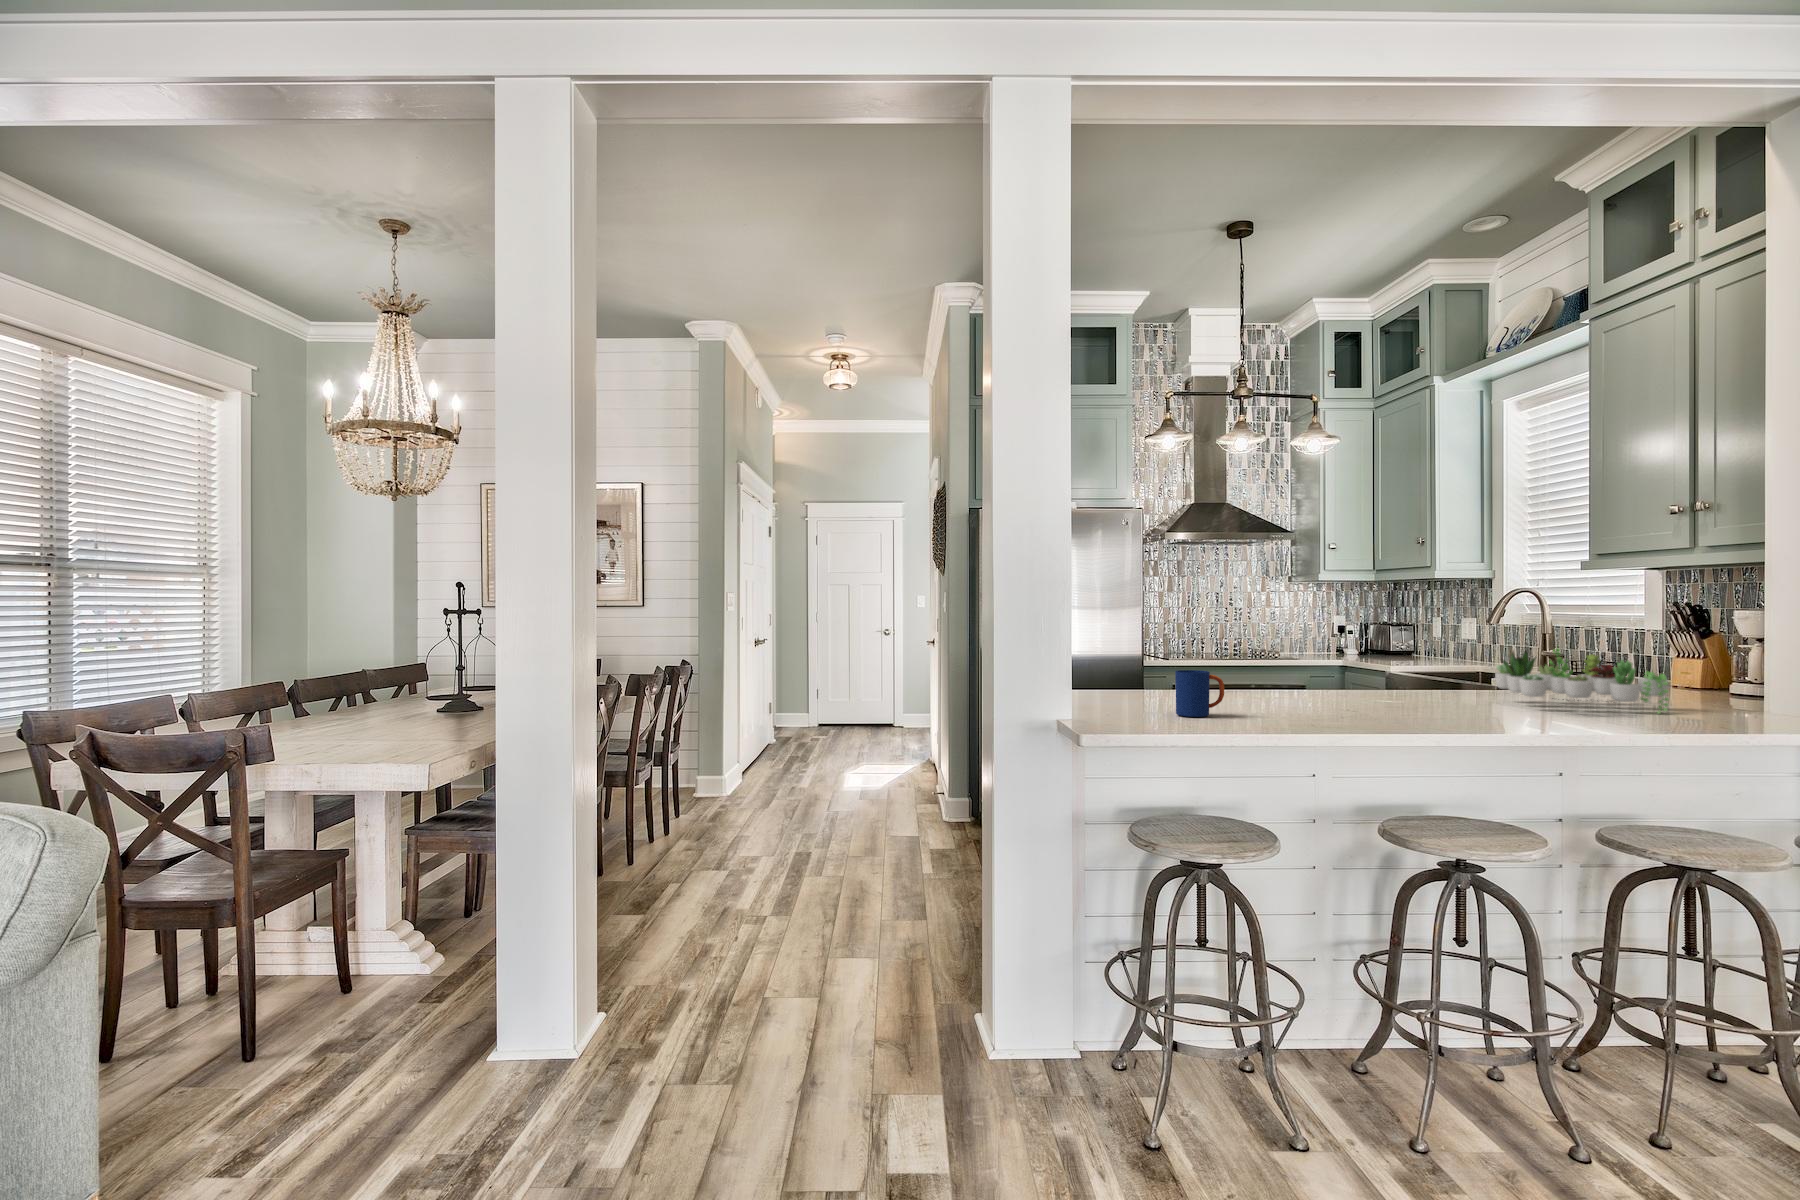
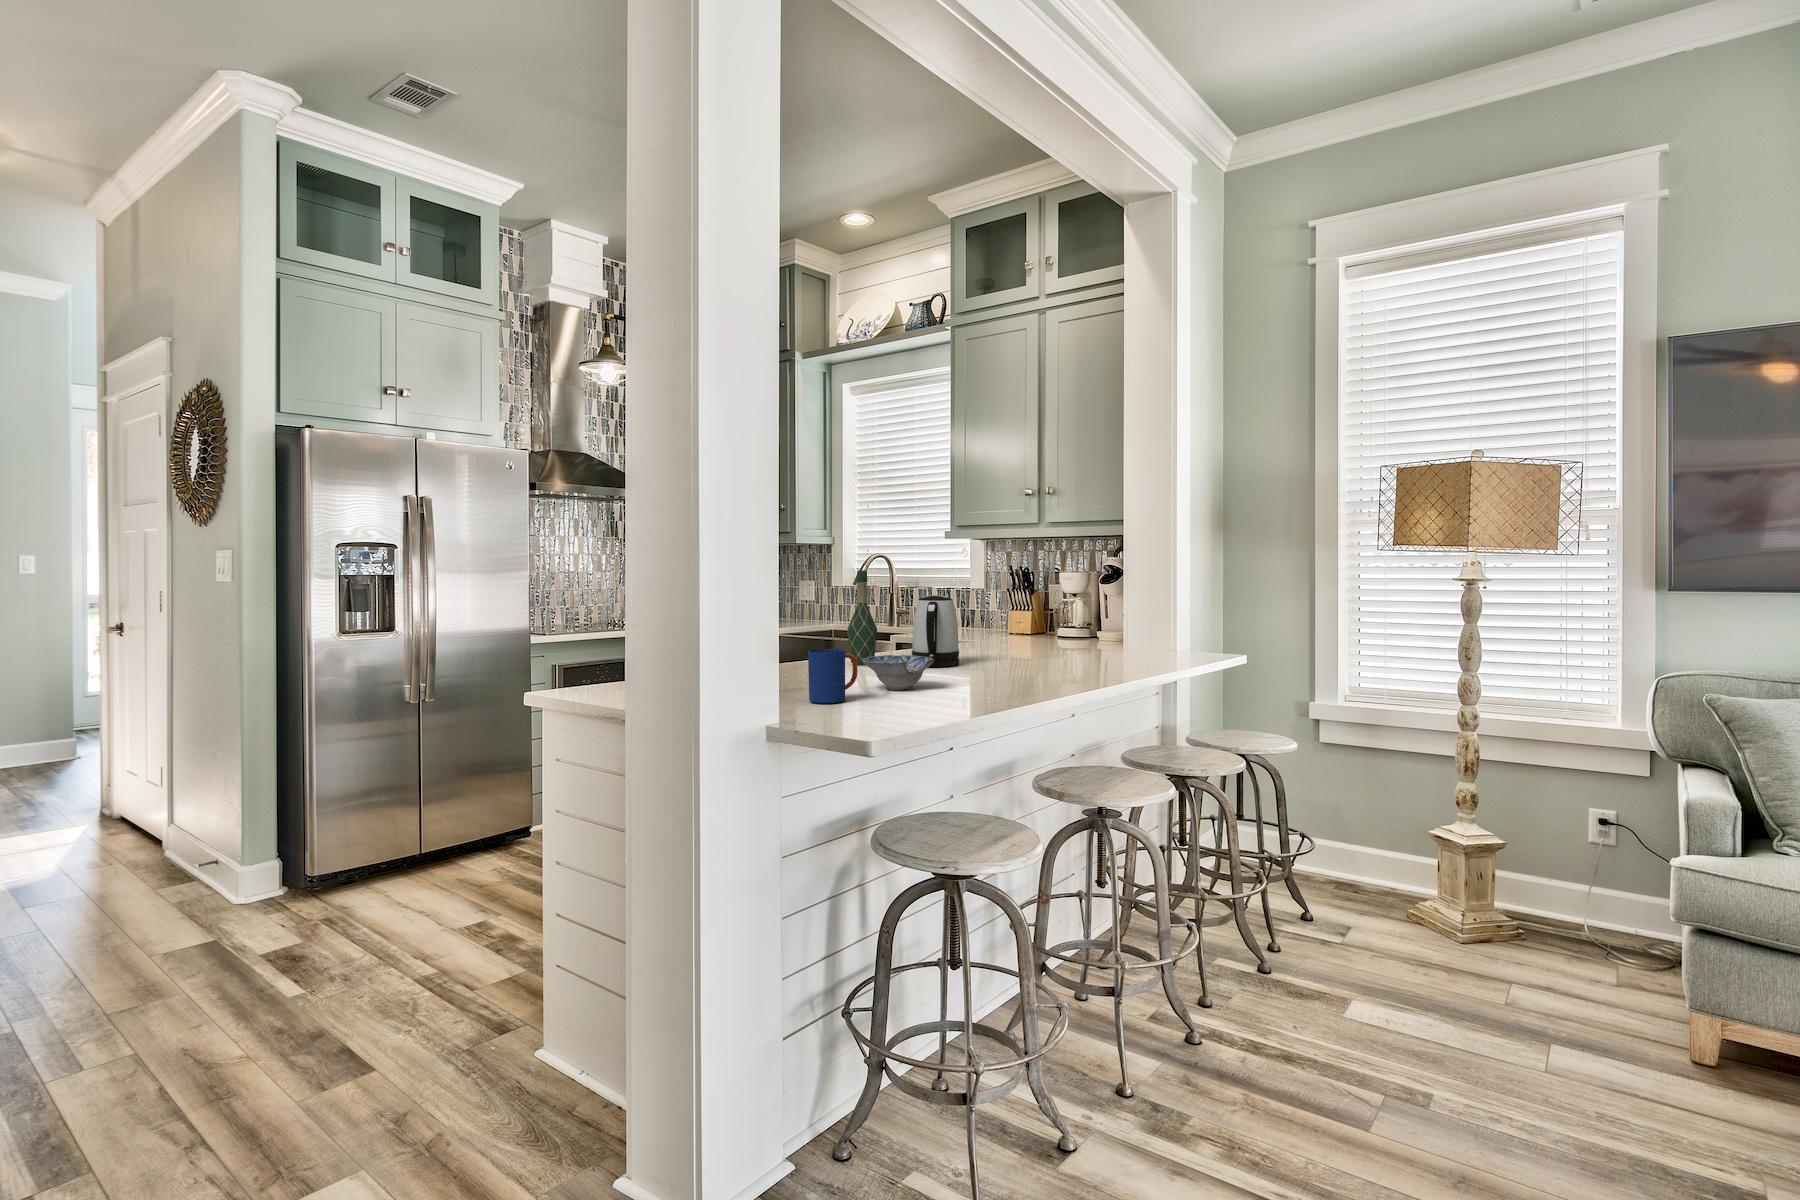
wine bottle: none [1327,604,1360,698] -> present [848,570,877,665]
kettle: none [1386,631,1445,708] -> present [912,595,959,667]
succulent plant: present [1495,649,1669,714] -> none [965,602,1089,654]
ceramic bowl: none [1252,684,1327,717] -> present [863,655,935,690]

